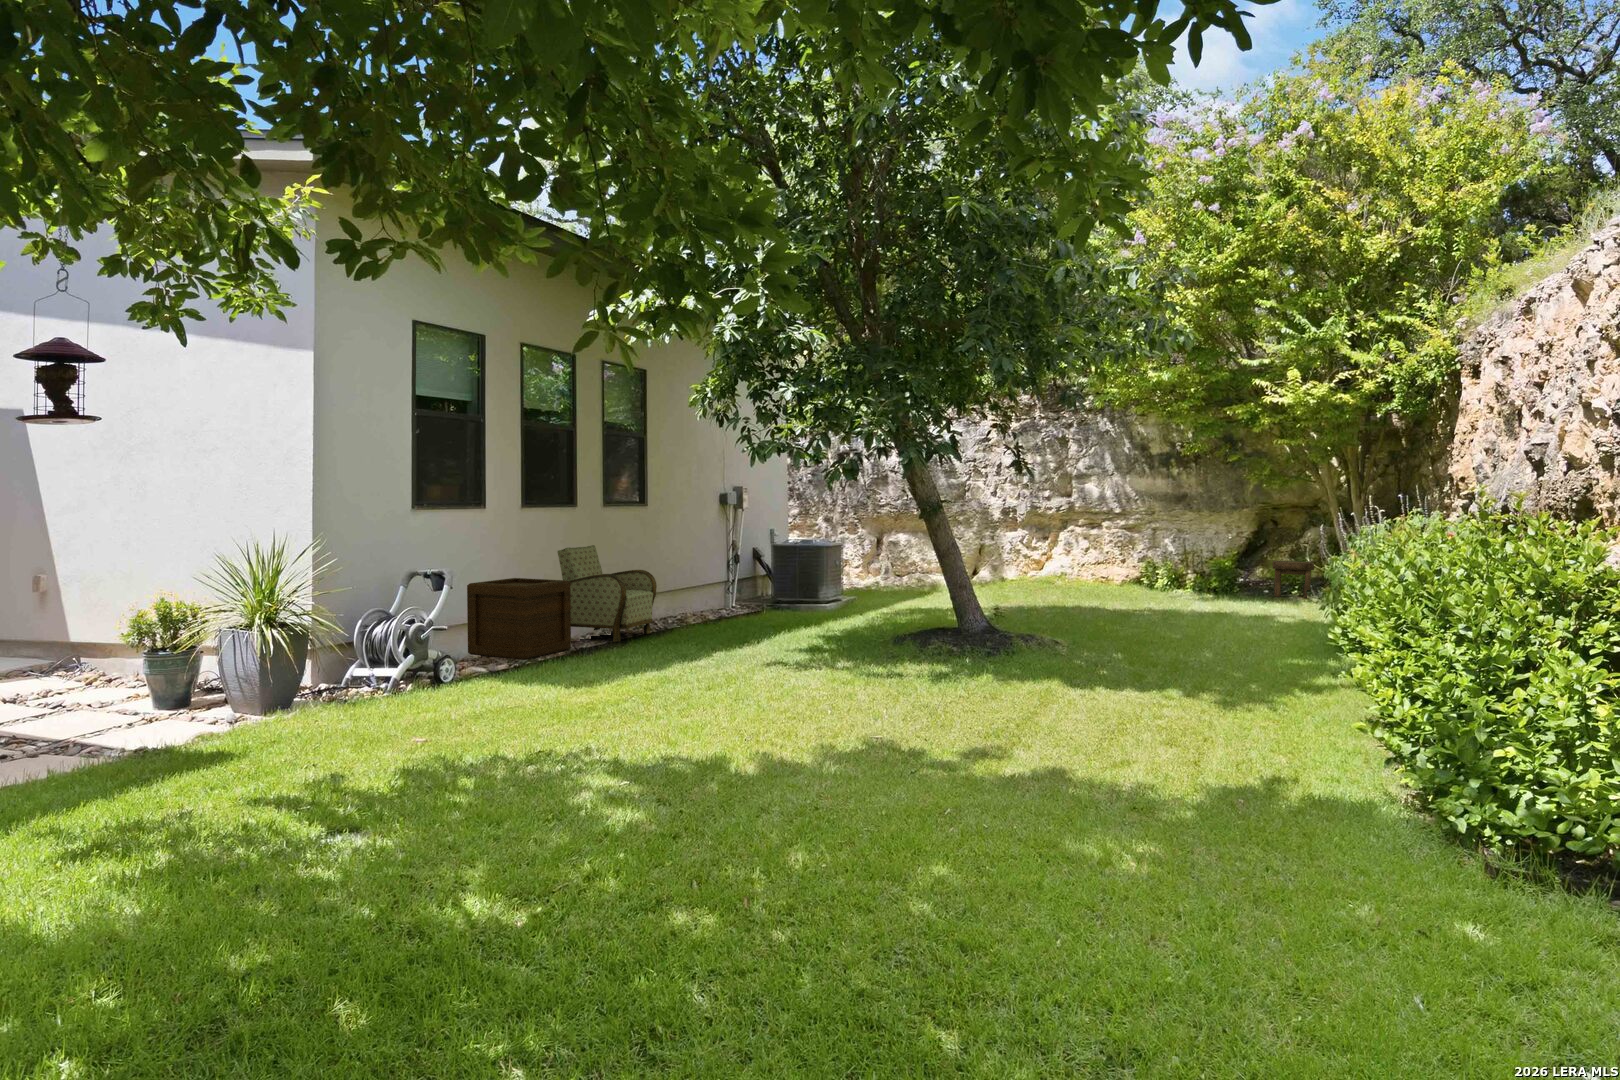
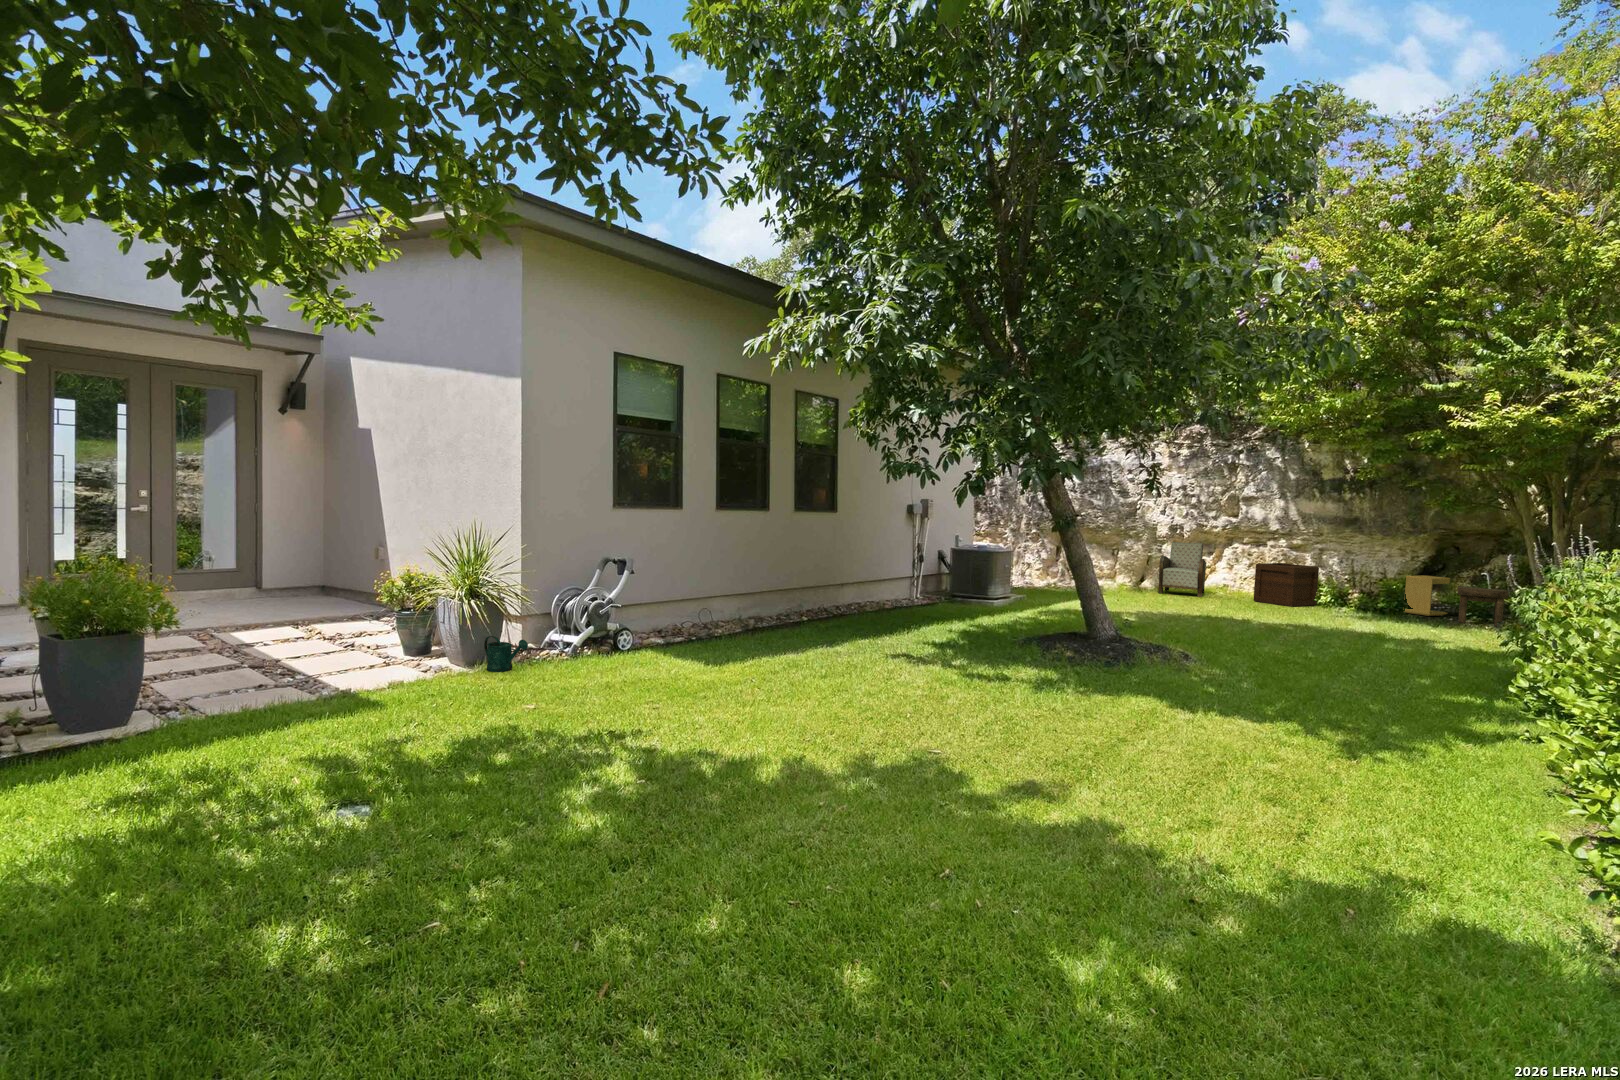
armchair: present [558,545,657,642] -> present [1158,542,1206,597]
side table: none [1227,552,1266,593] -> present [1405,576,1450,616]
wooden crate: present [467,578,571,659] -> present [1253,563,1319,607]
watering can: none [298,671,361,714] -> present [484,636,528,672]

